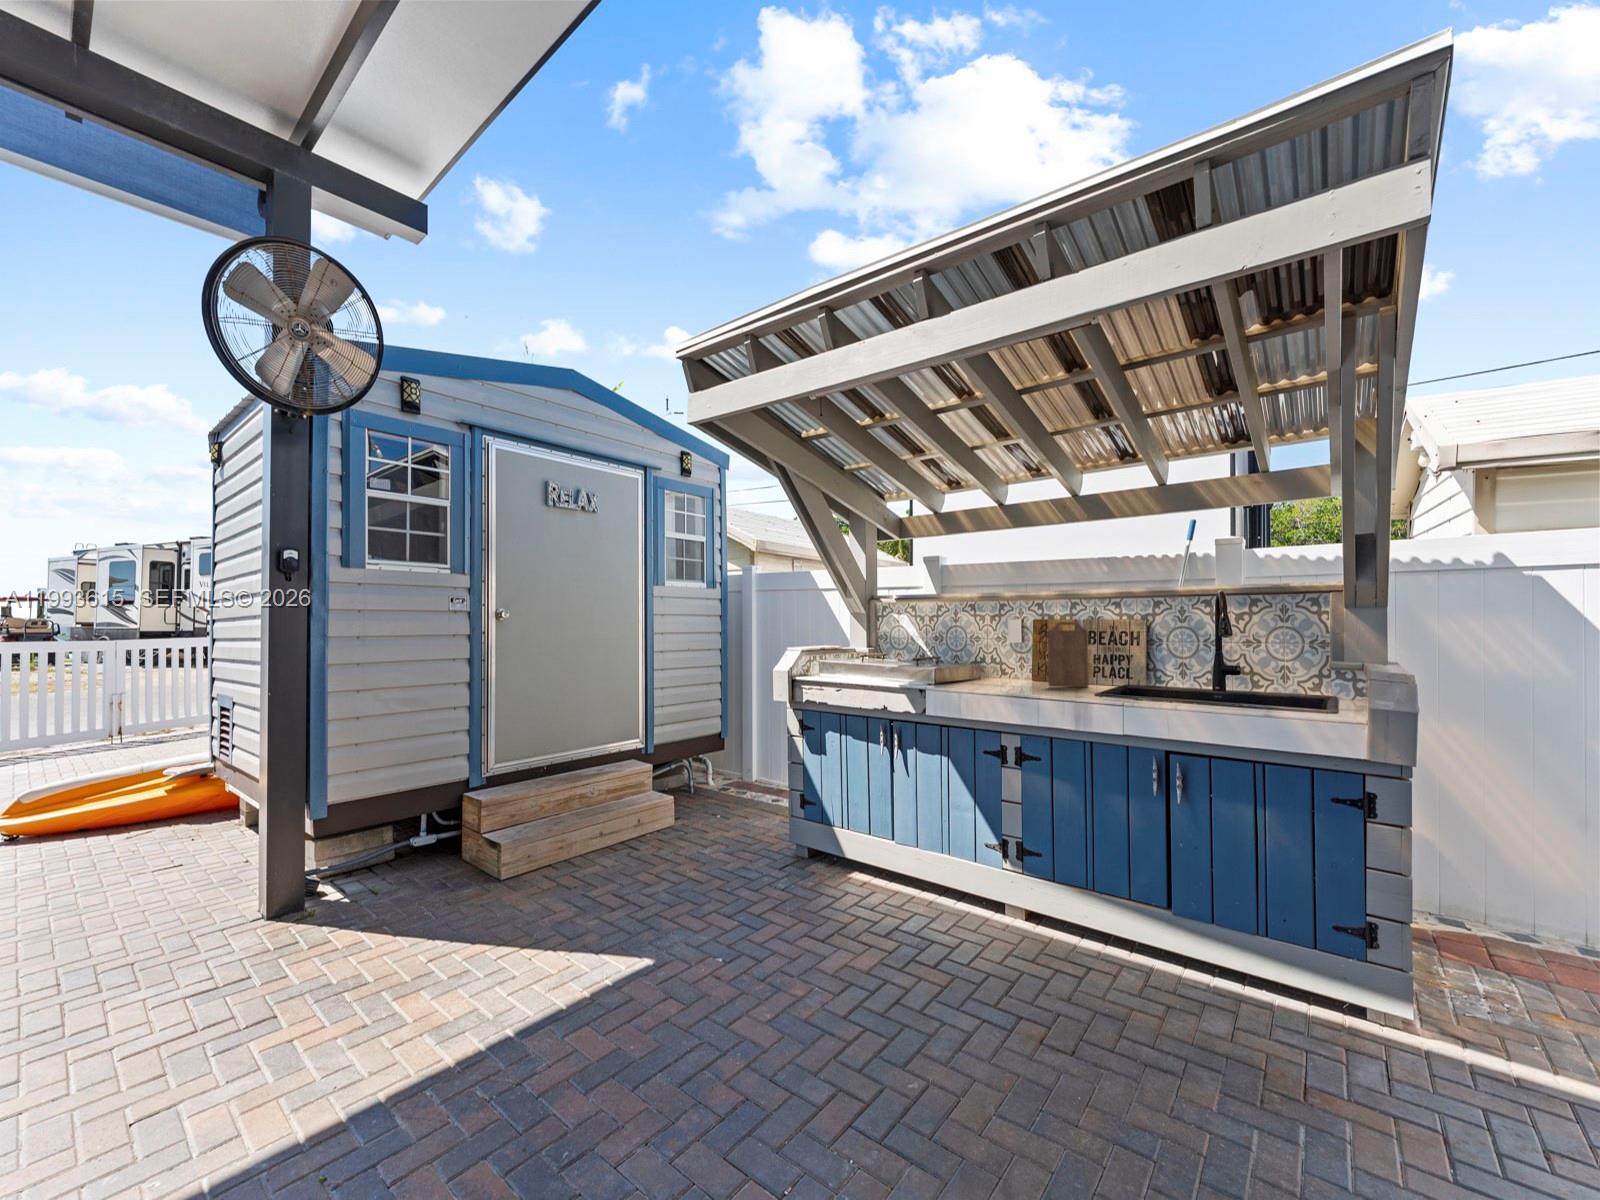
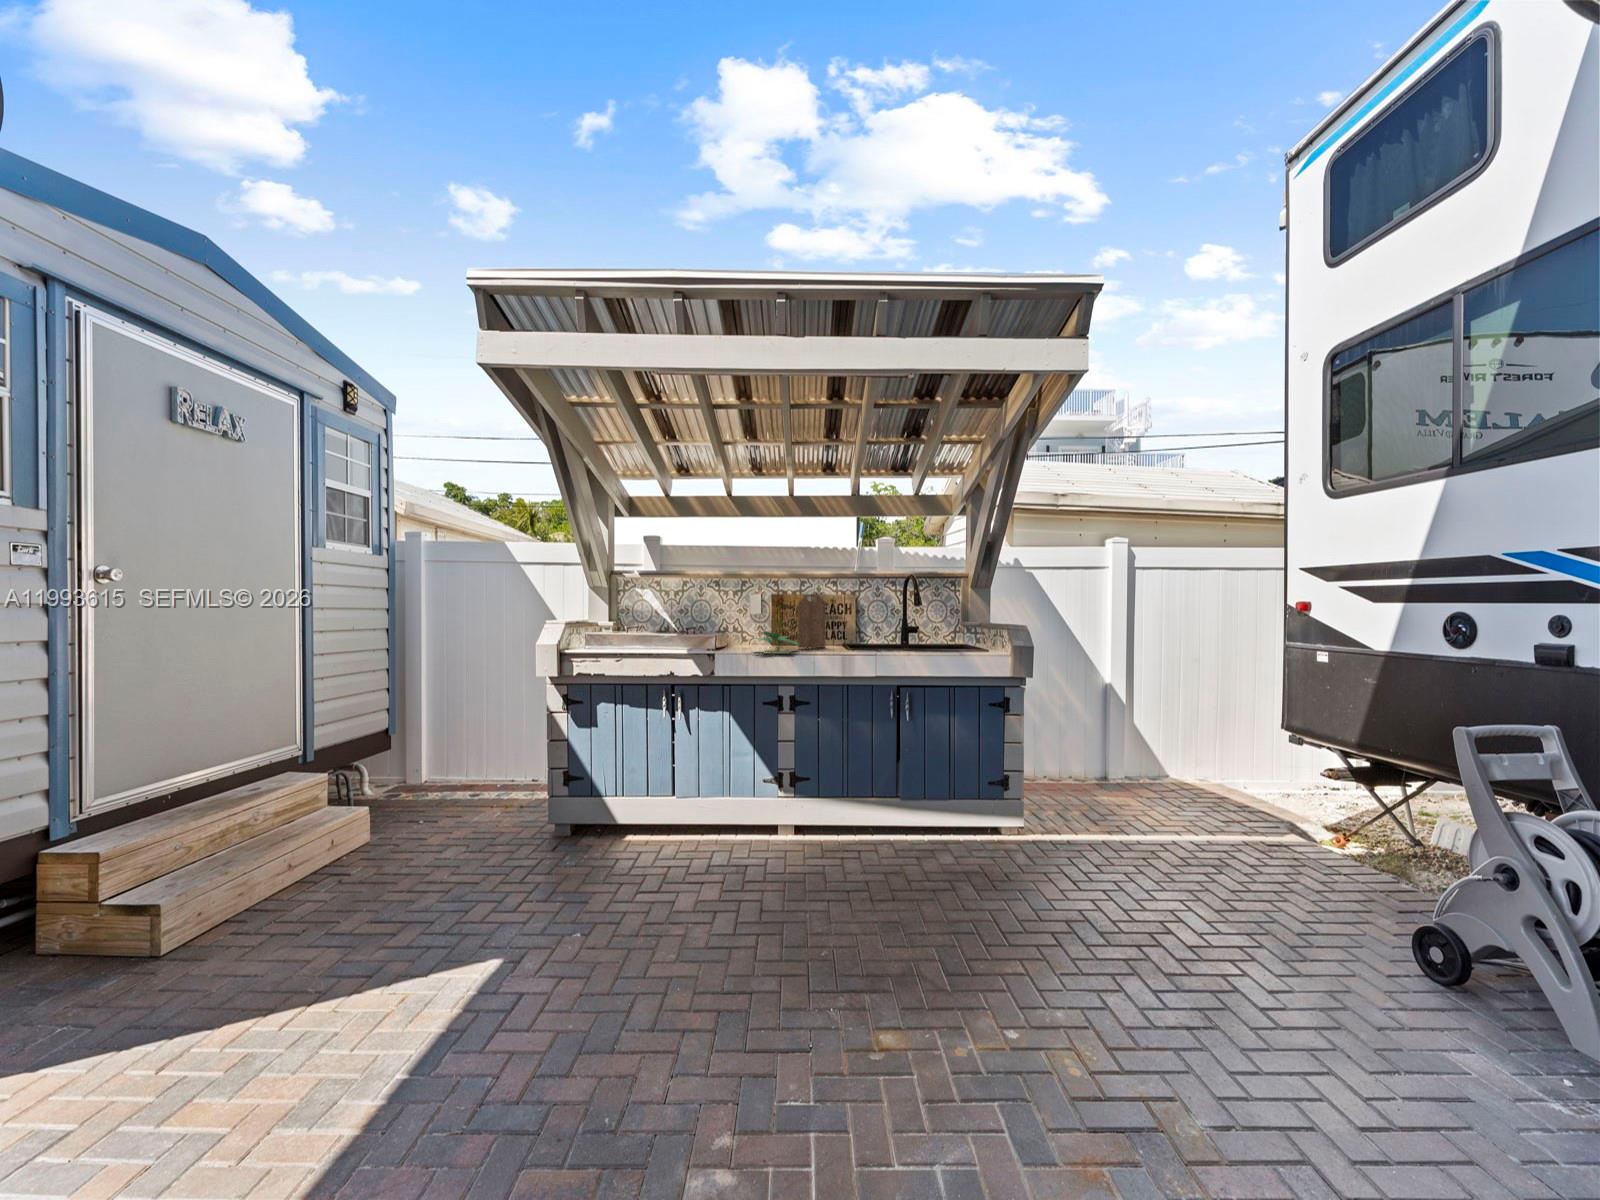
potted plant: none [979,635,1043,695] -> present [758,614,799,654]

